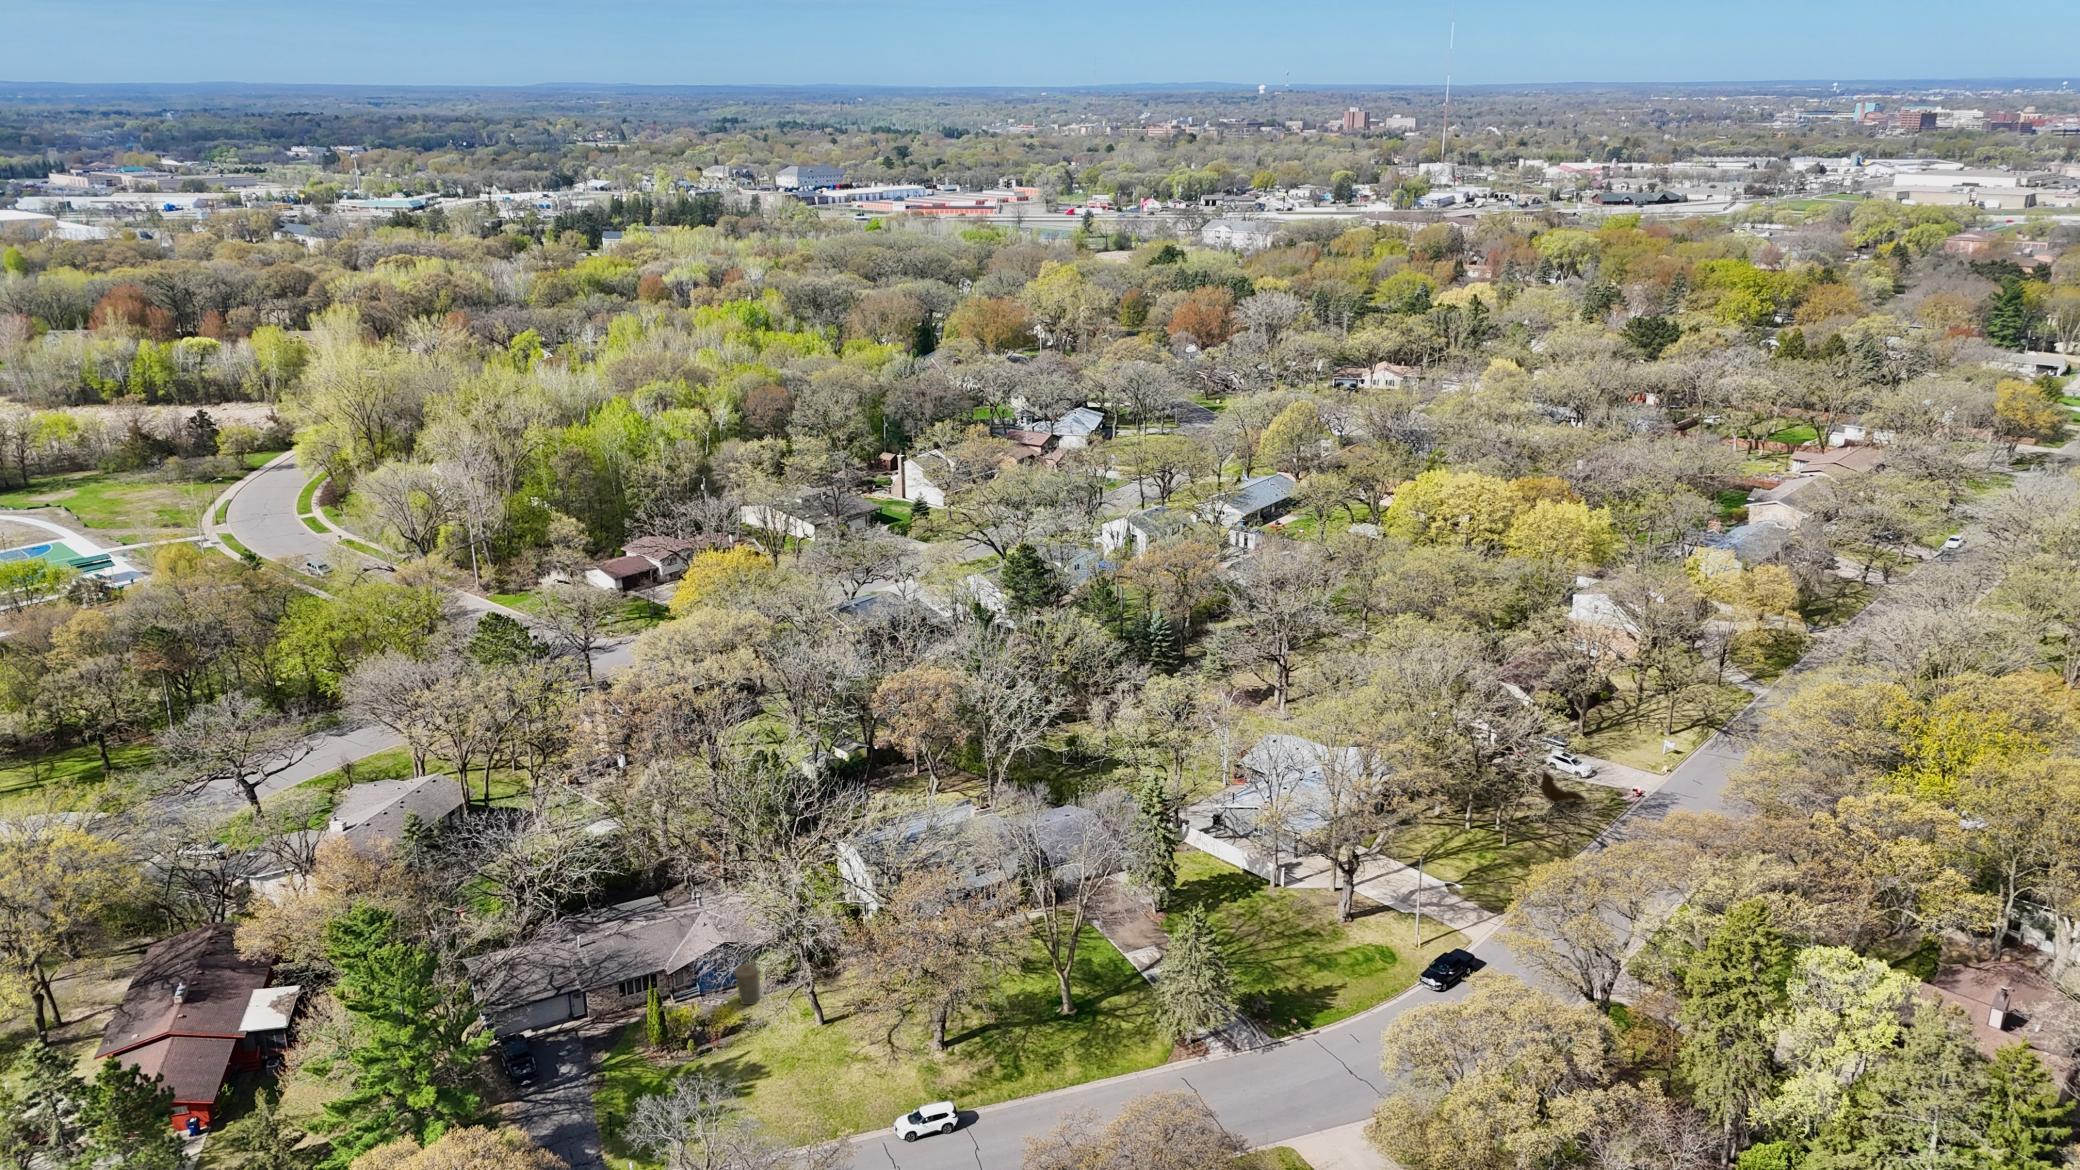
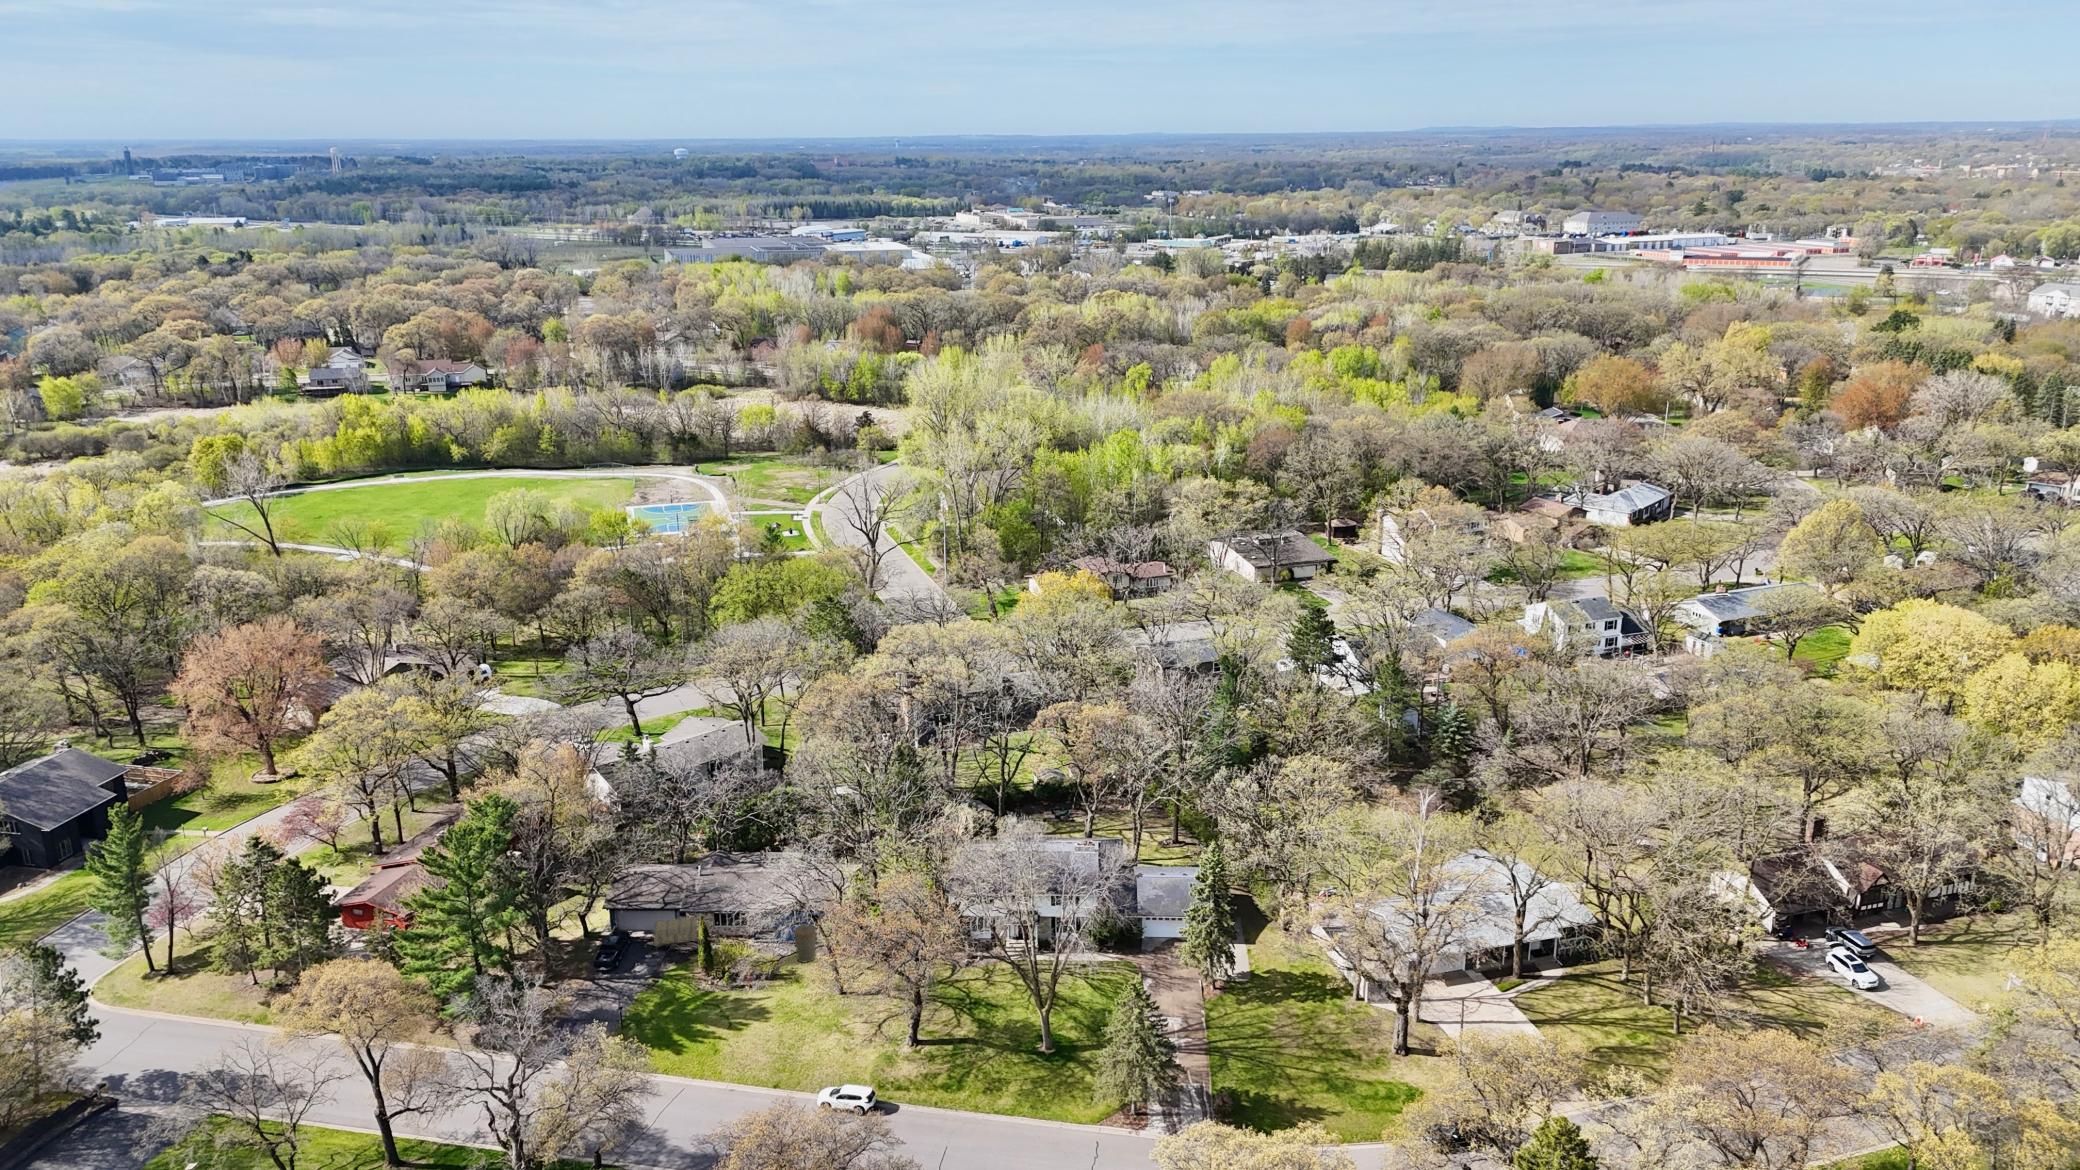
lounge chair: present [1541,770,1586,806] -> none [1770,952,1837,1021]
bench: none [552,990,616,1044] -> present [653,917,702,950]

